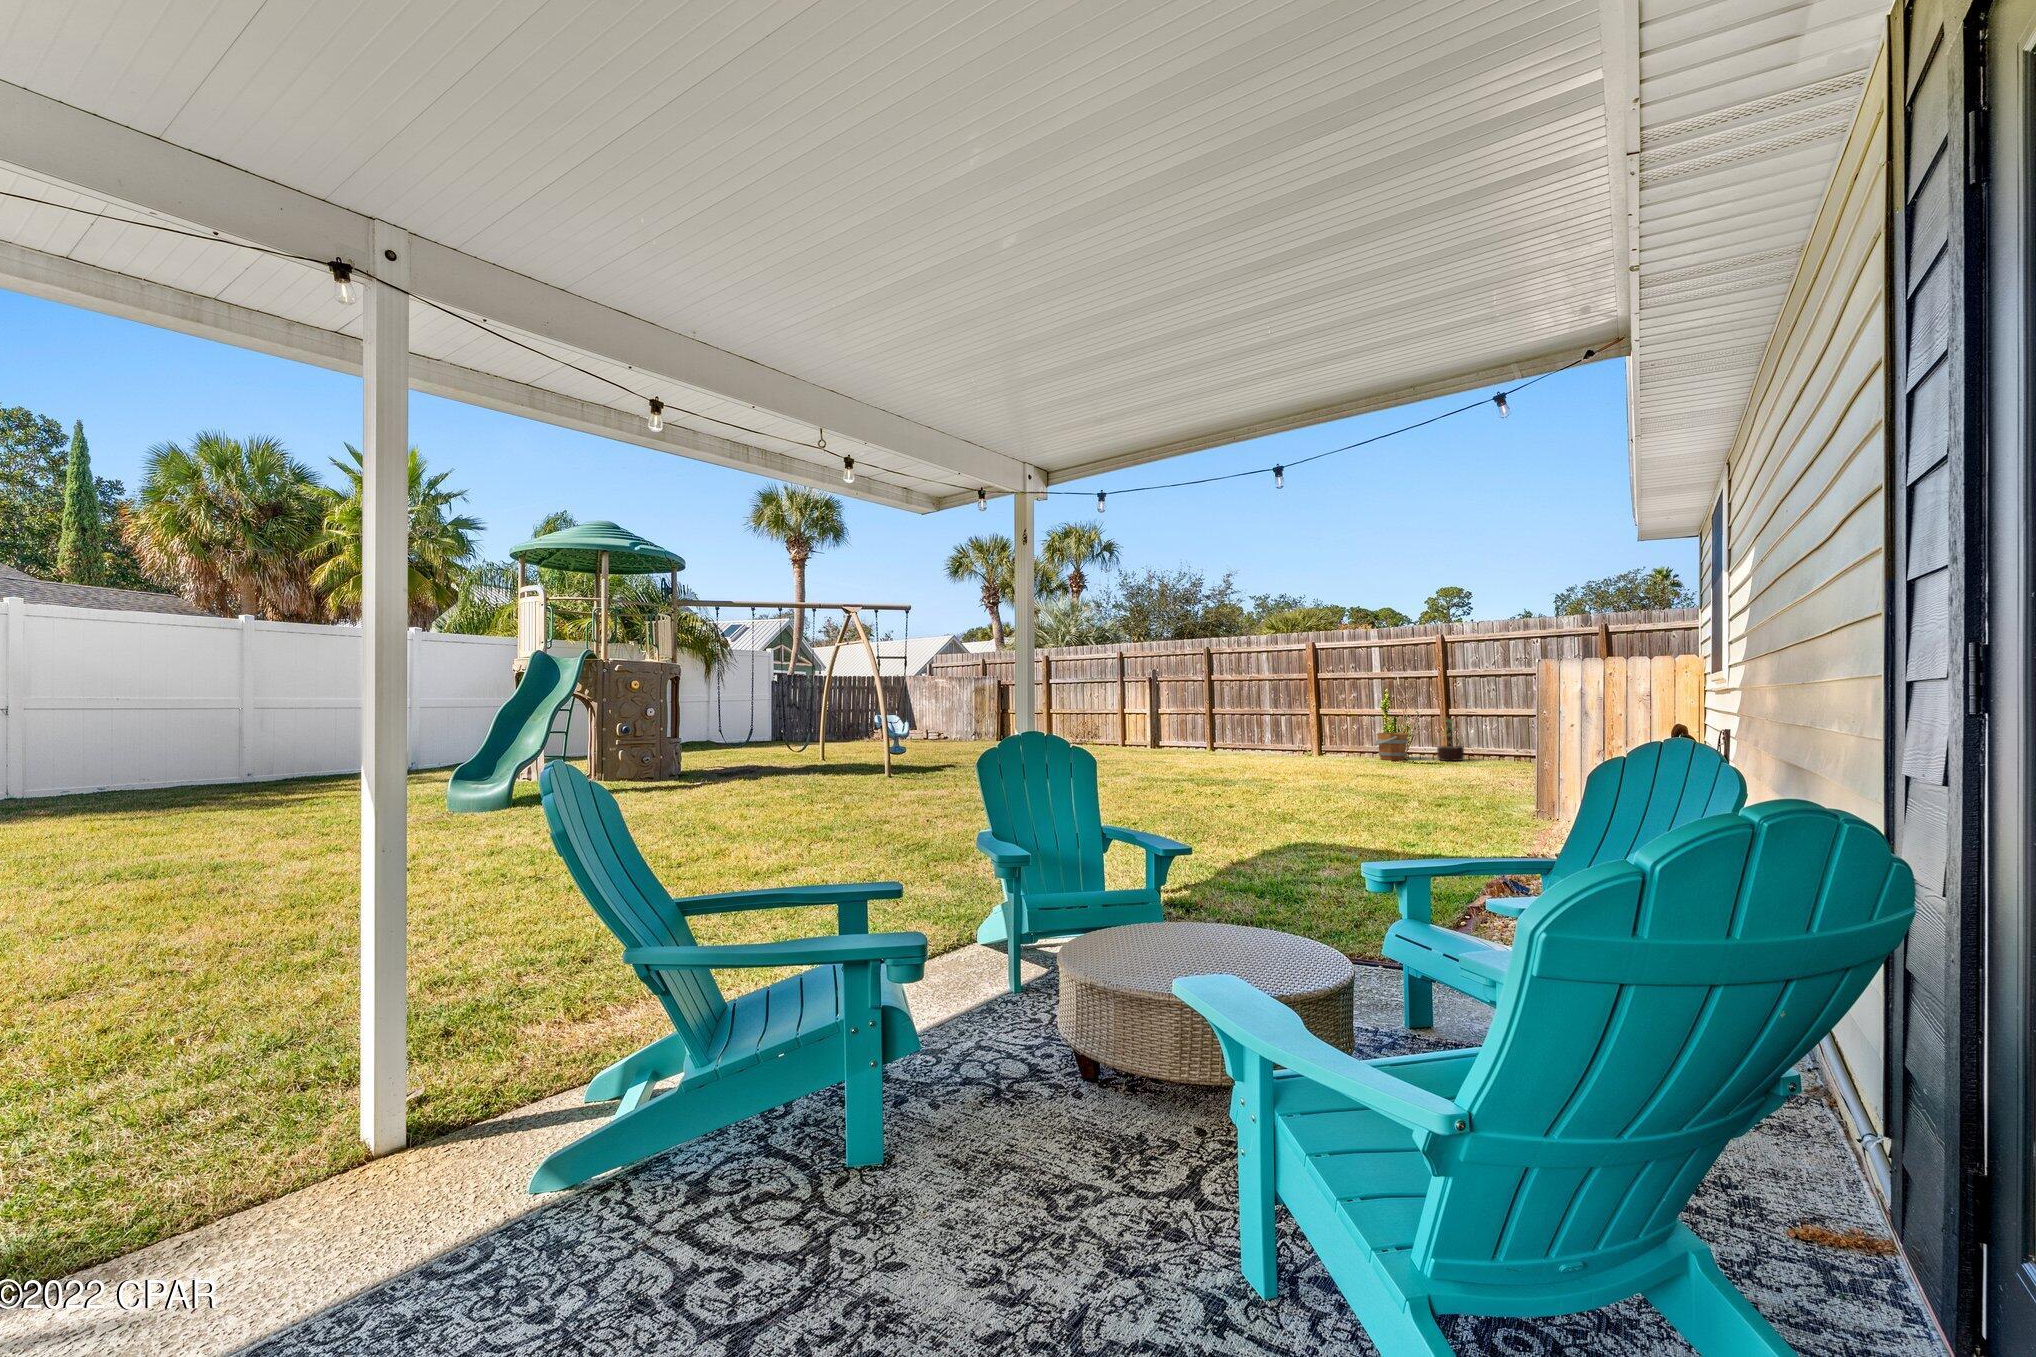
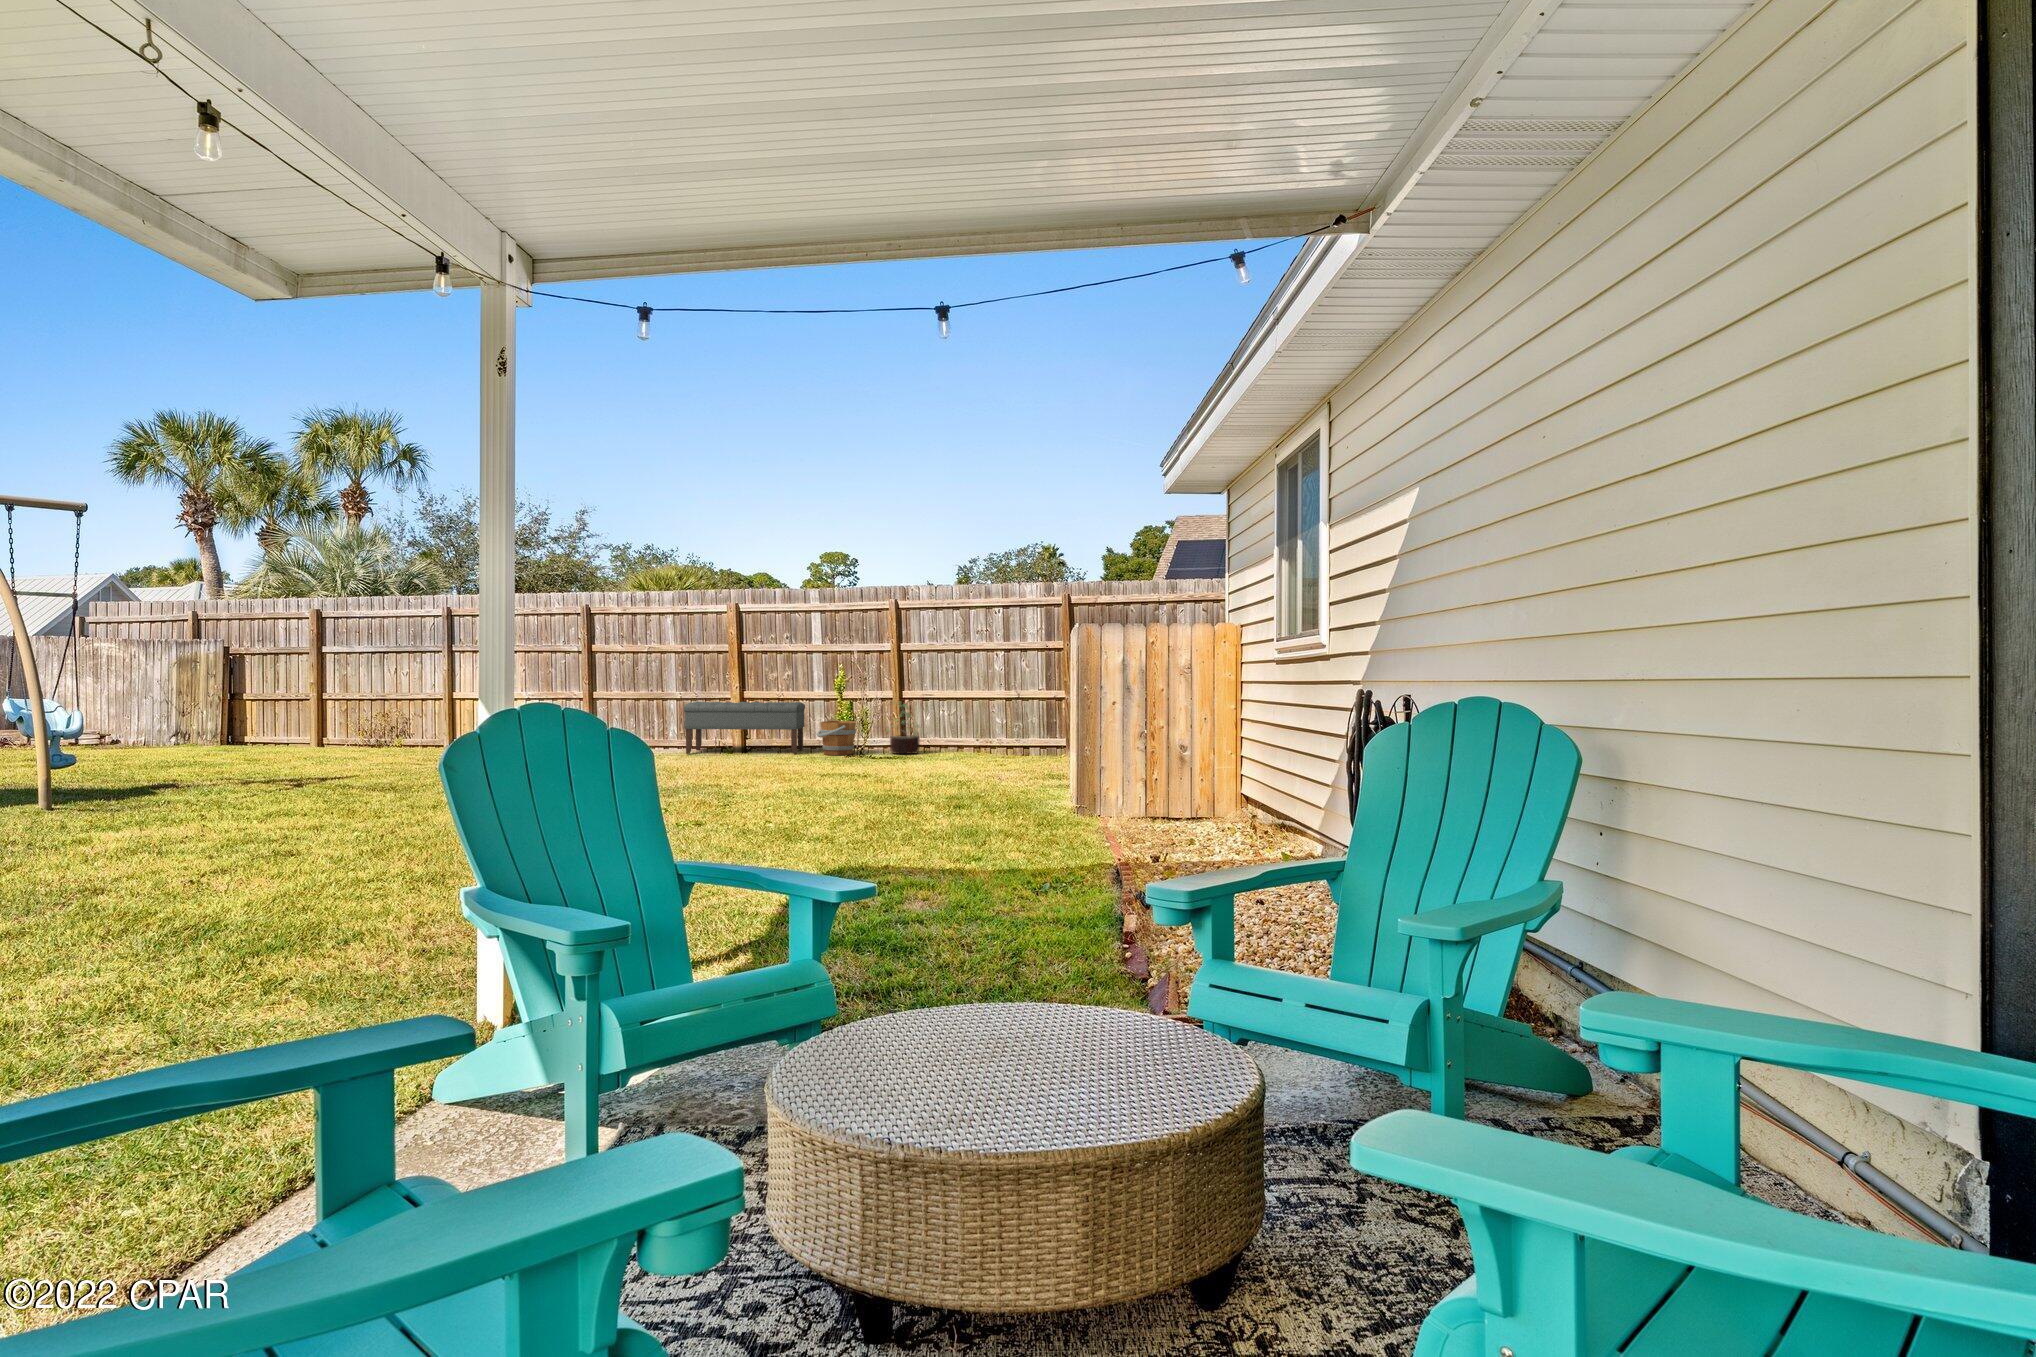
bench: none [1272,717,1367,758] -> present [684,702,805,754]

